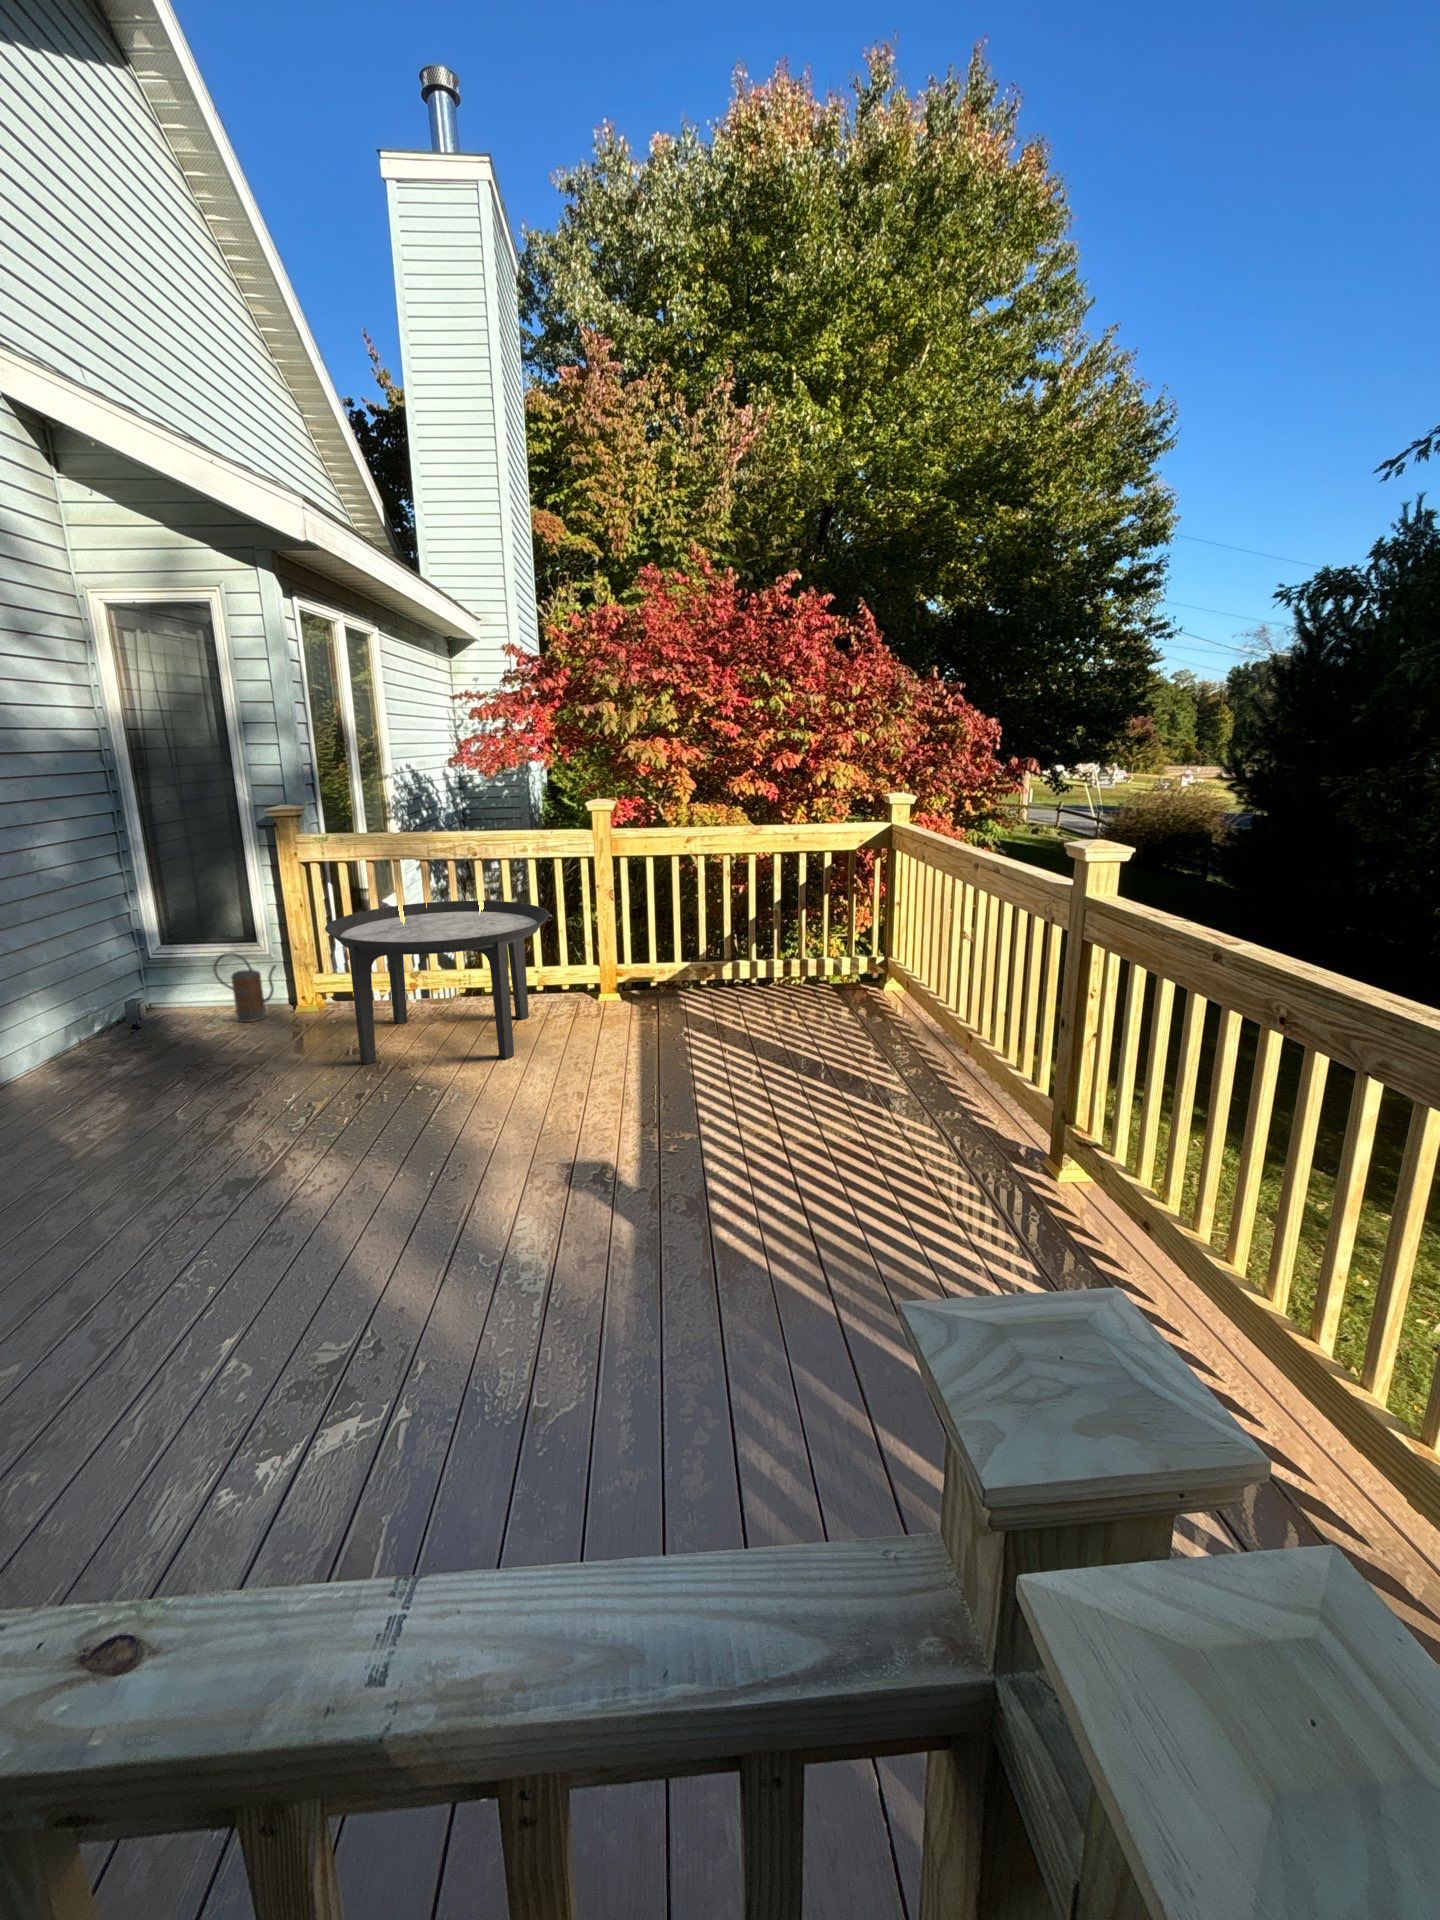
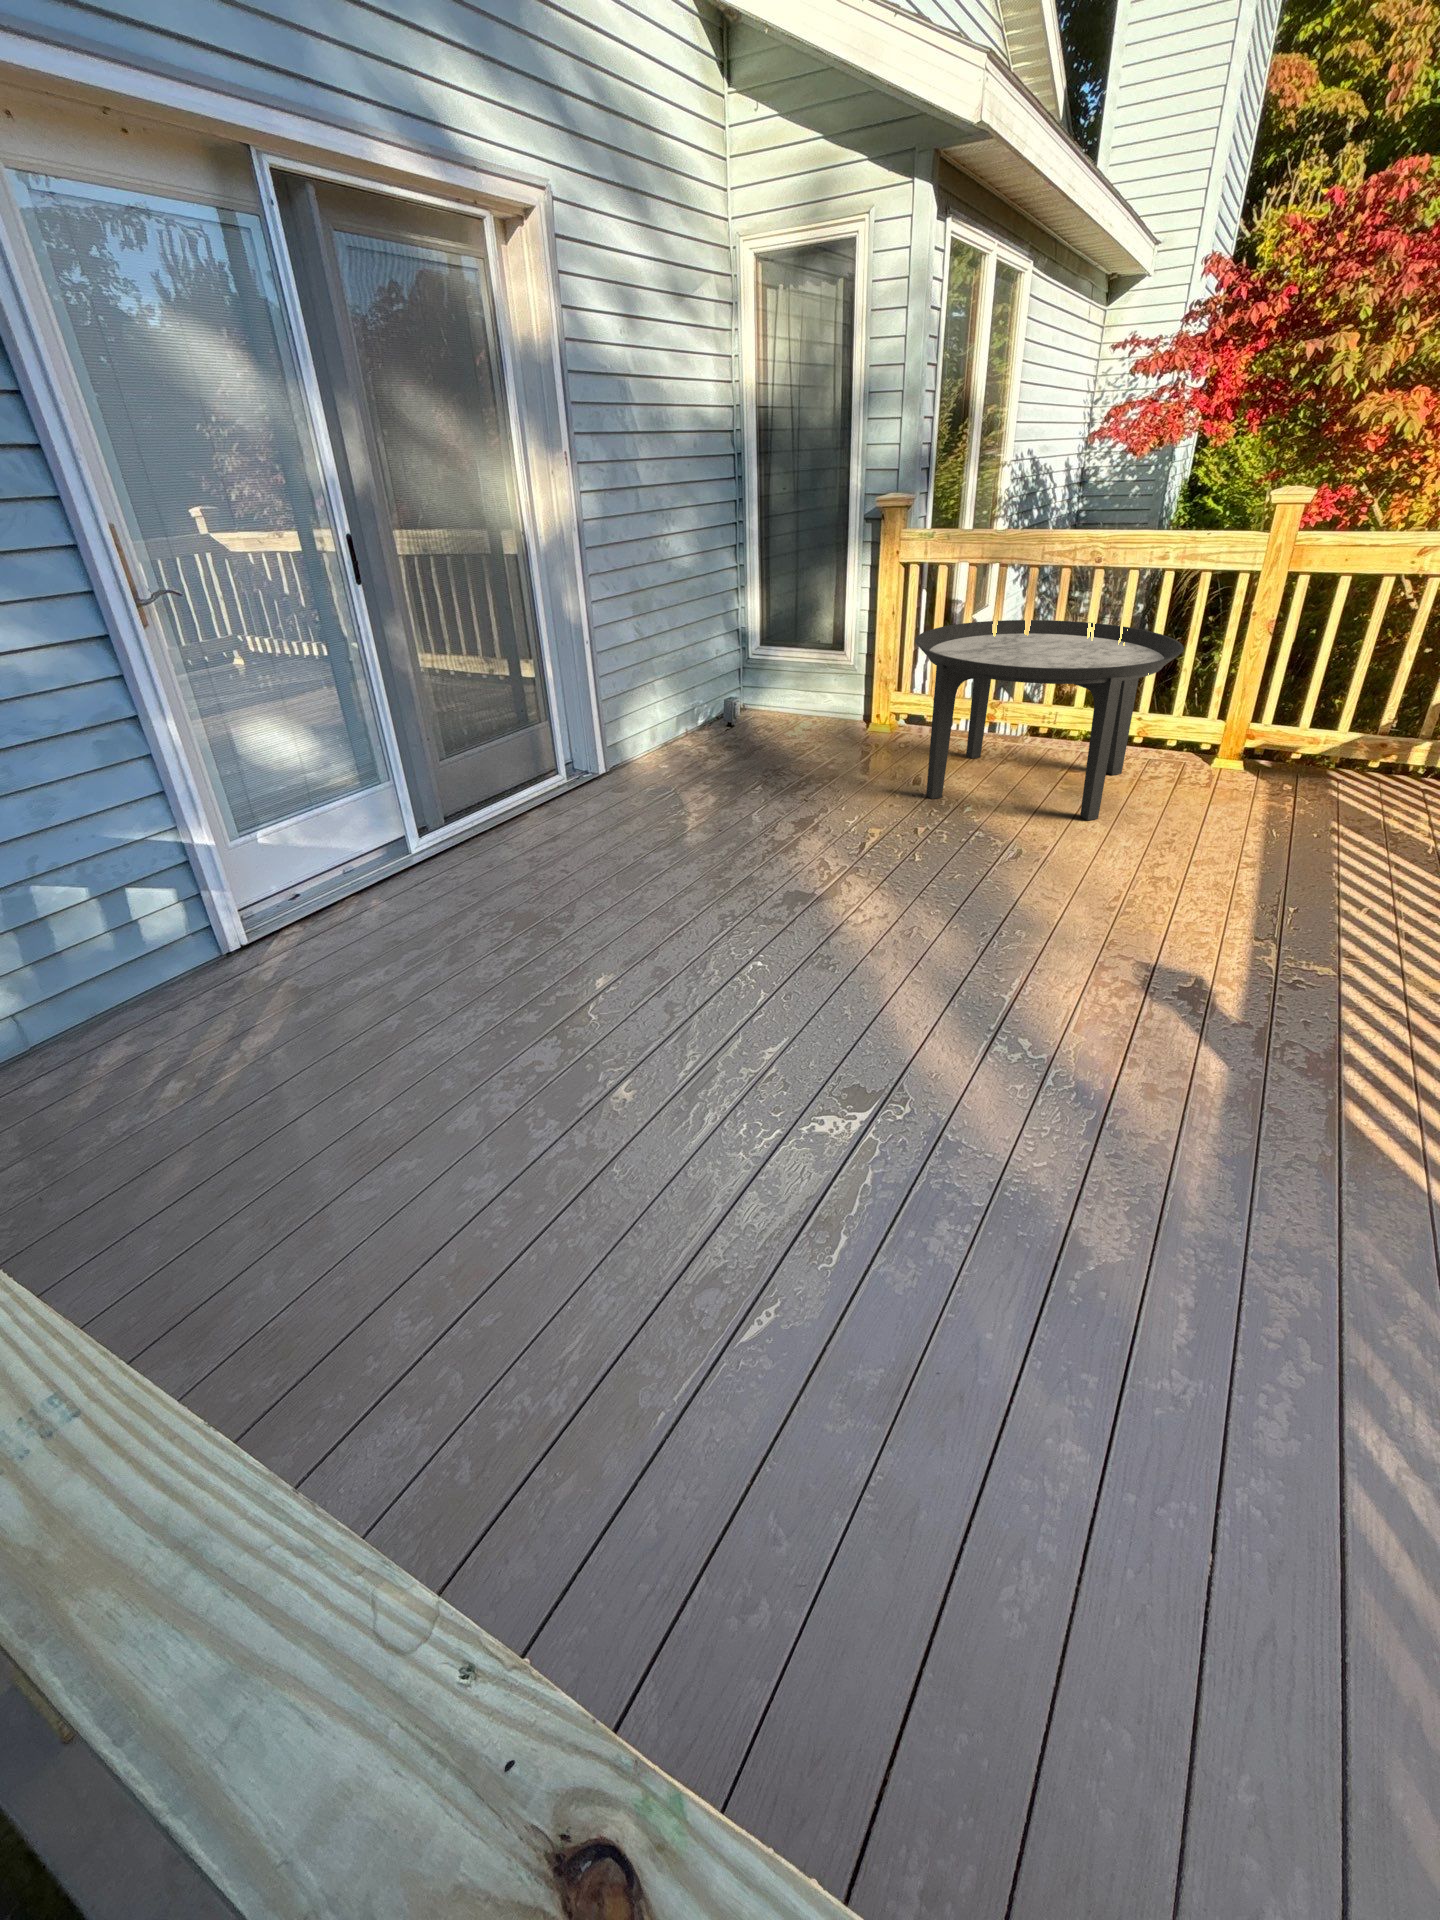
watering can: present [213,953,276,1022] -> none [799,657,859,733]

